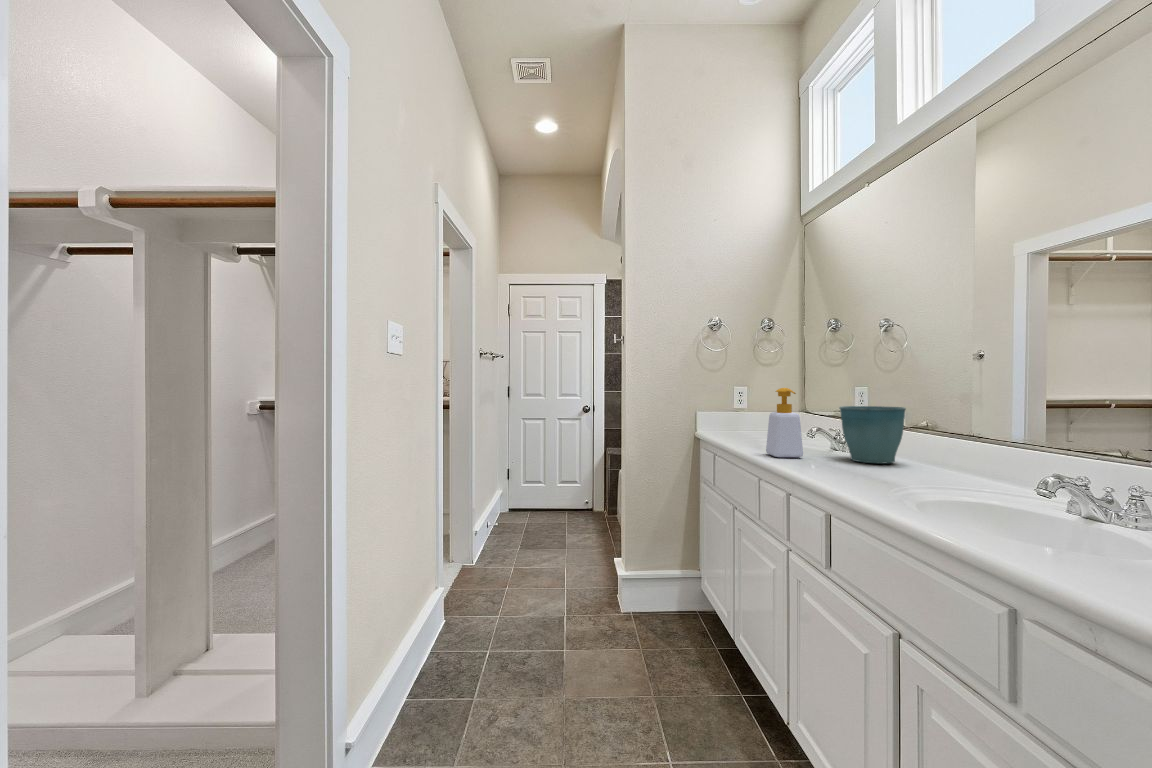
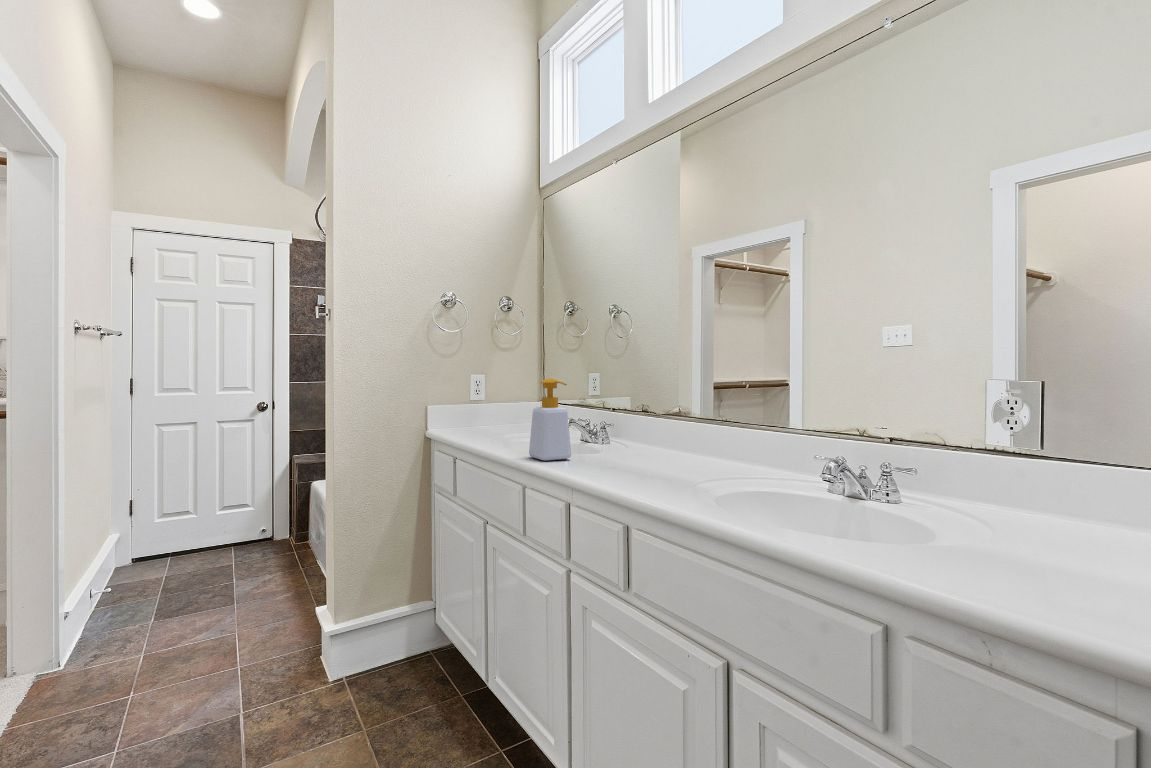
flower pot: present [840,406,906,463] -> none [605,398,668,460]

